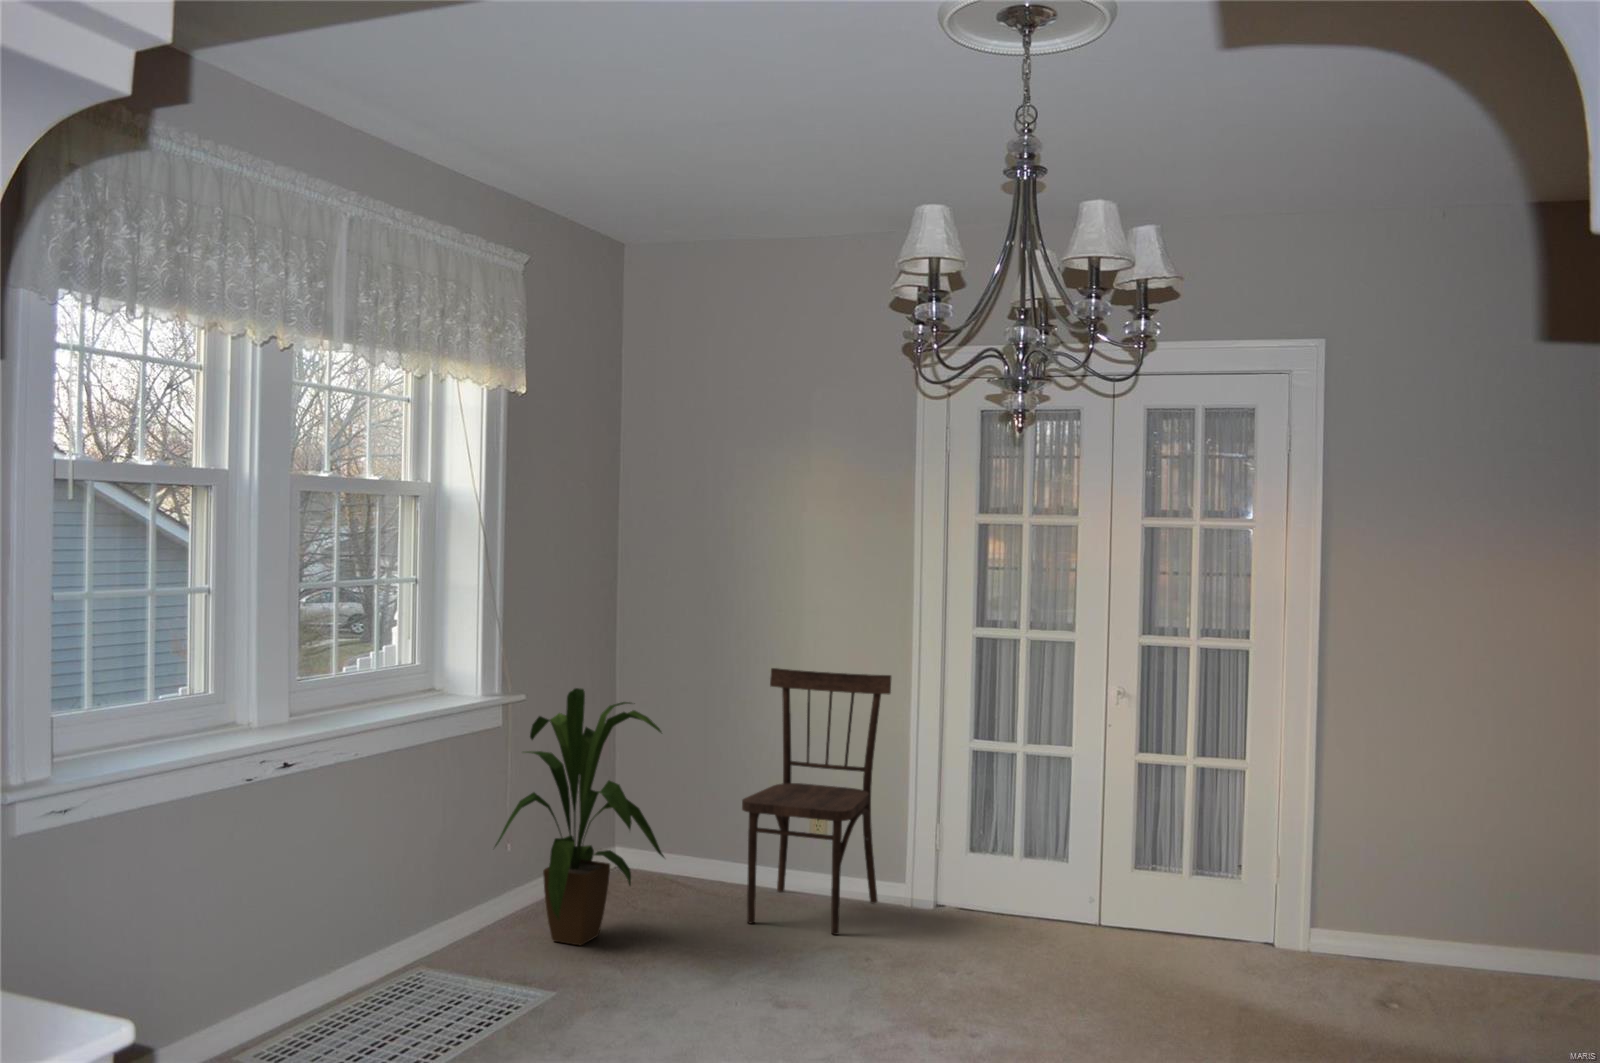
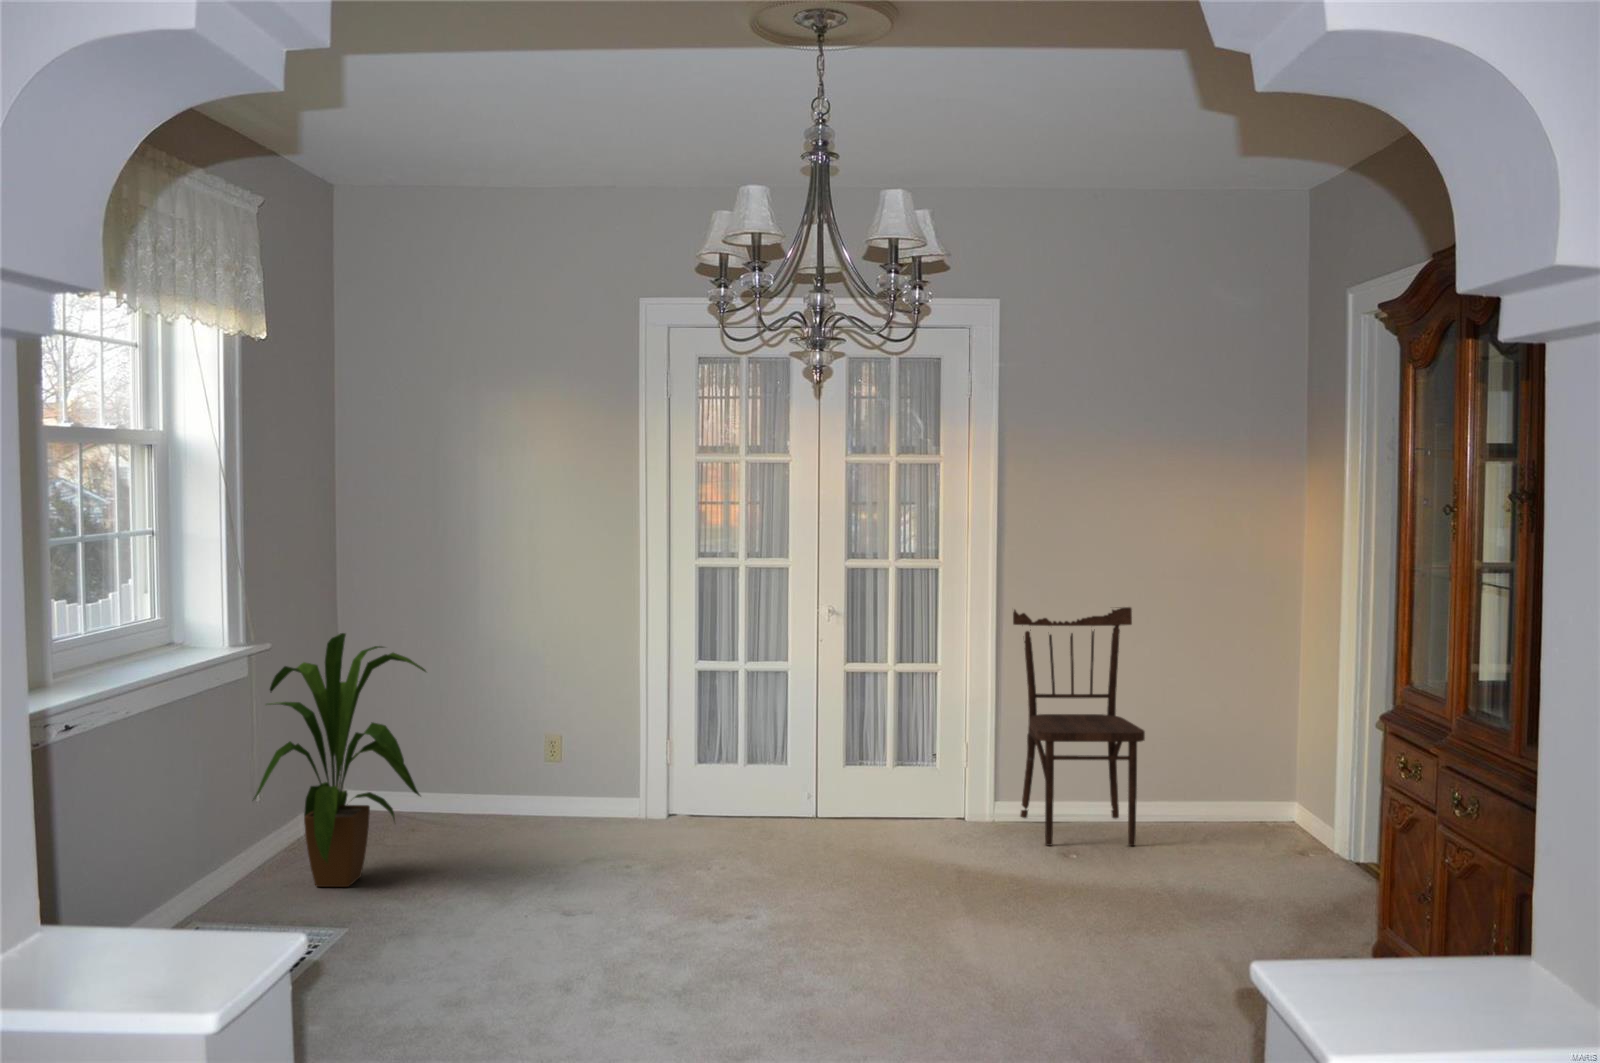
dining chair: present [742,668,891,935] -> present [1013,607,1145,846]

